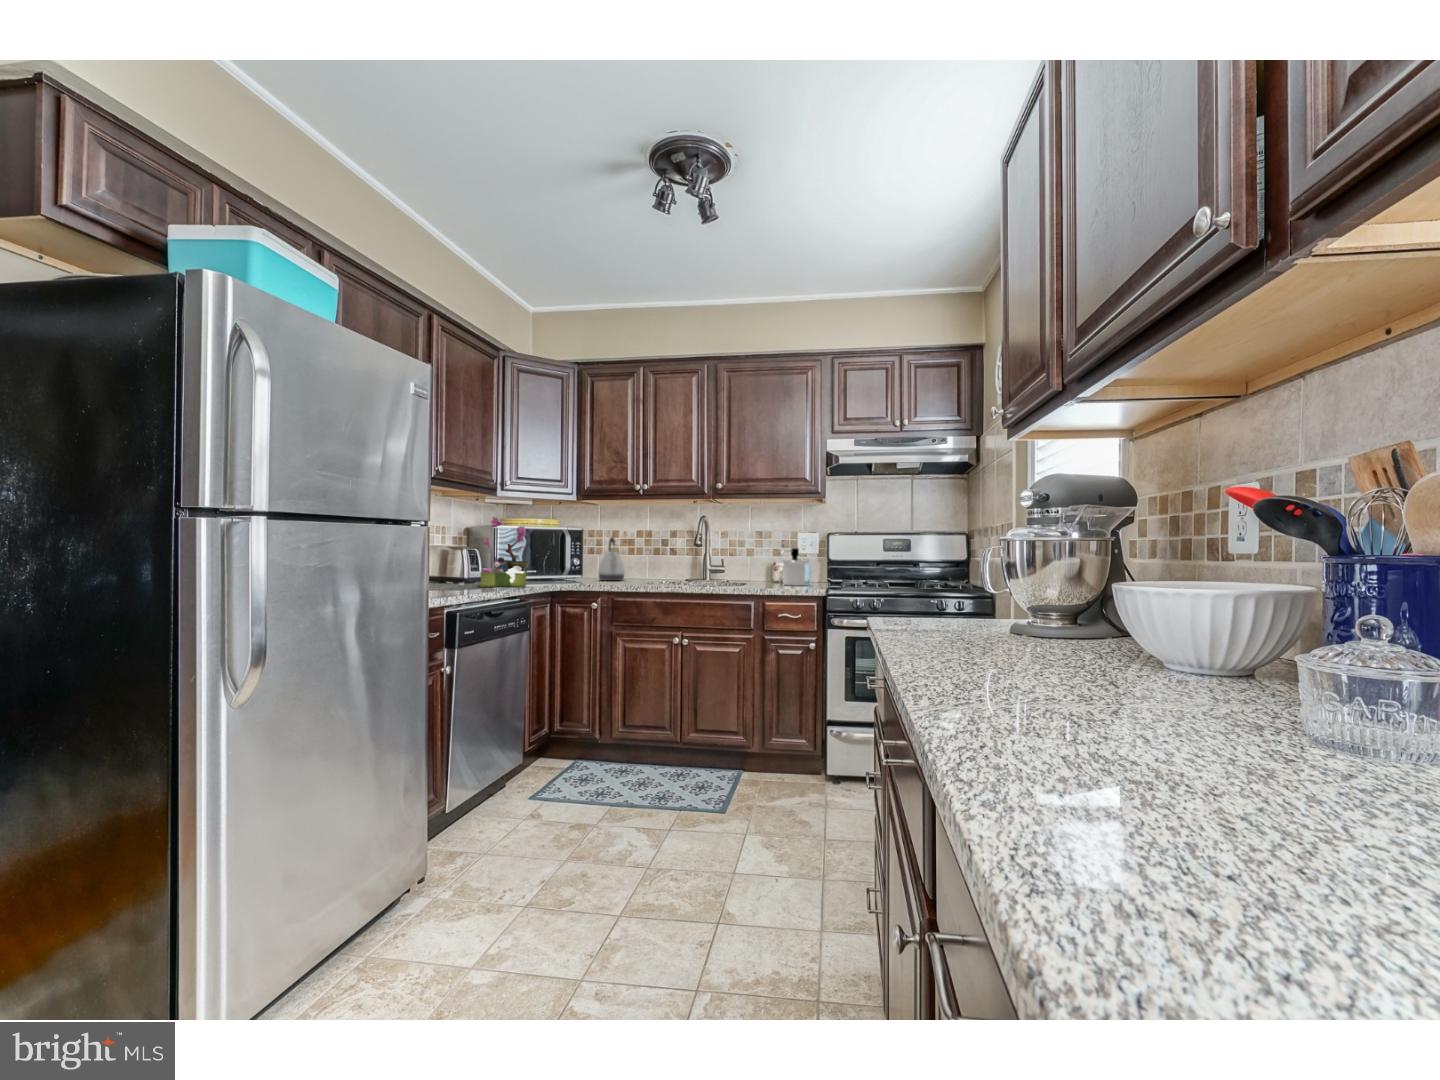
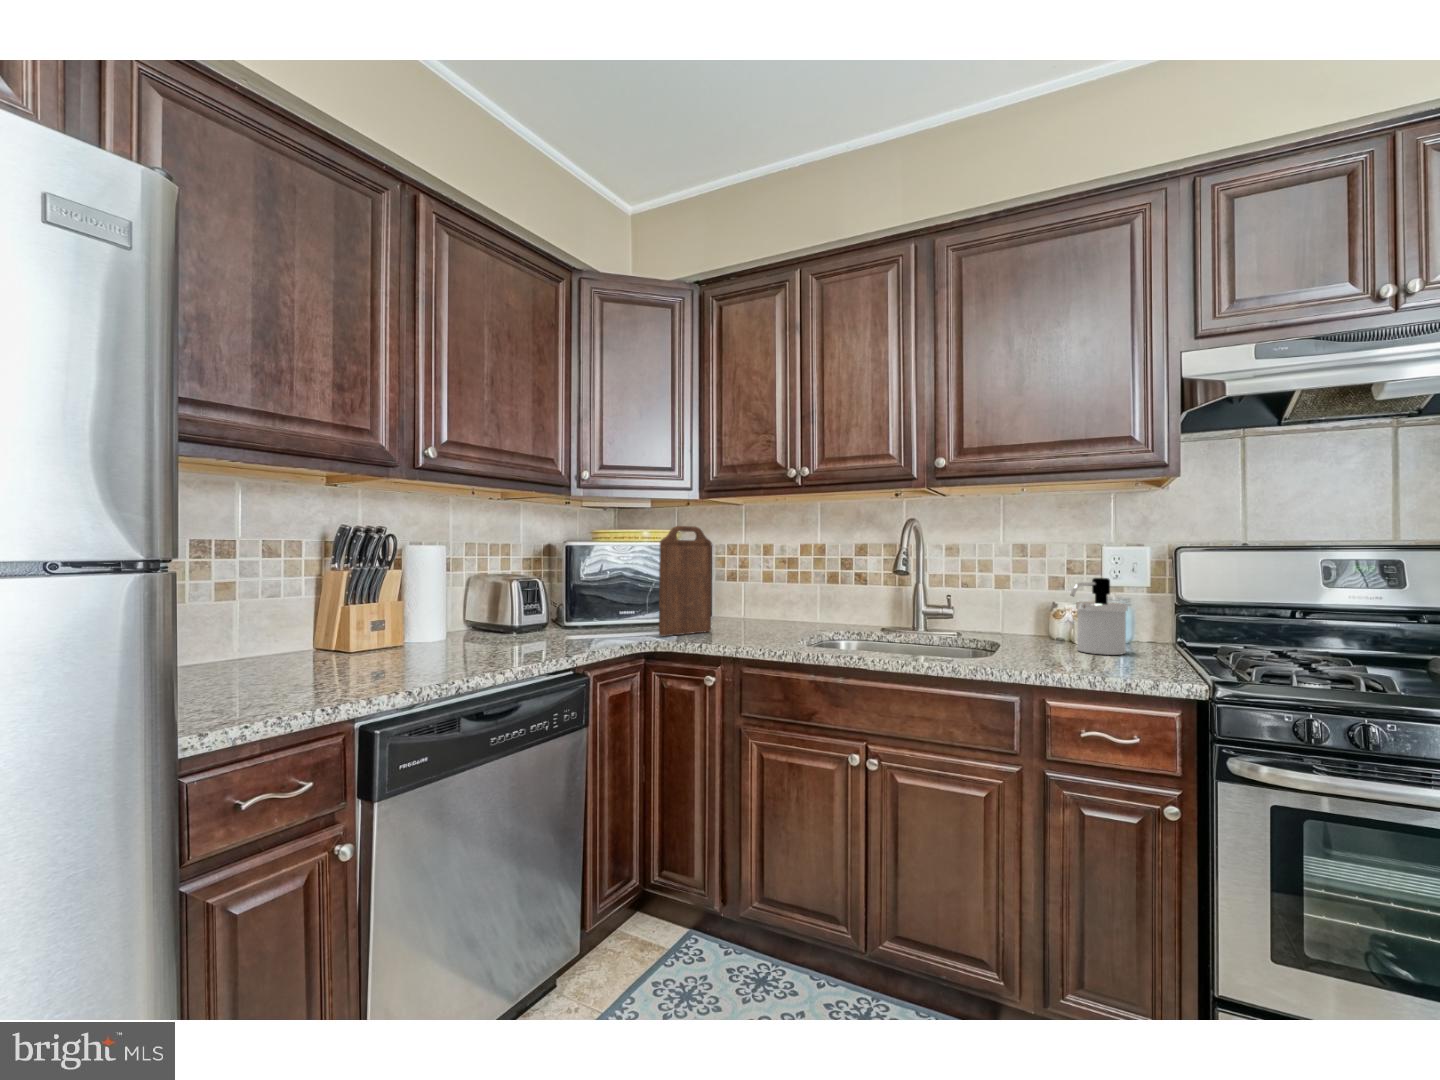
flower arrangement: present [481,517,529,587] -> none [523,526,612,645]
cutting board: none [557,518,587,584] -> present [659,526,712,636]
kettle: present [598,538,625,581] -> none [736,556,781,628]

